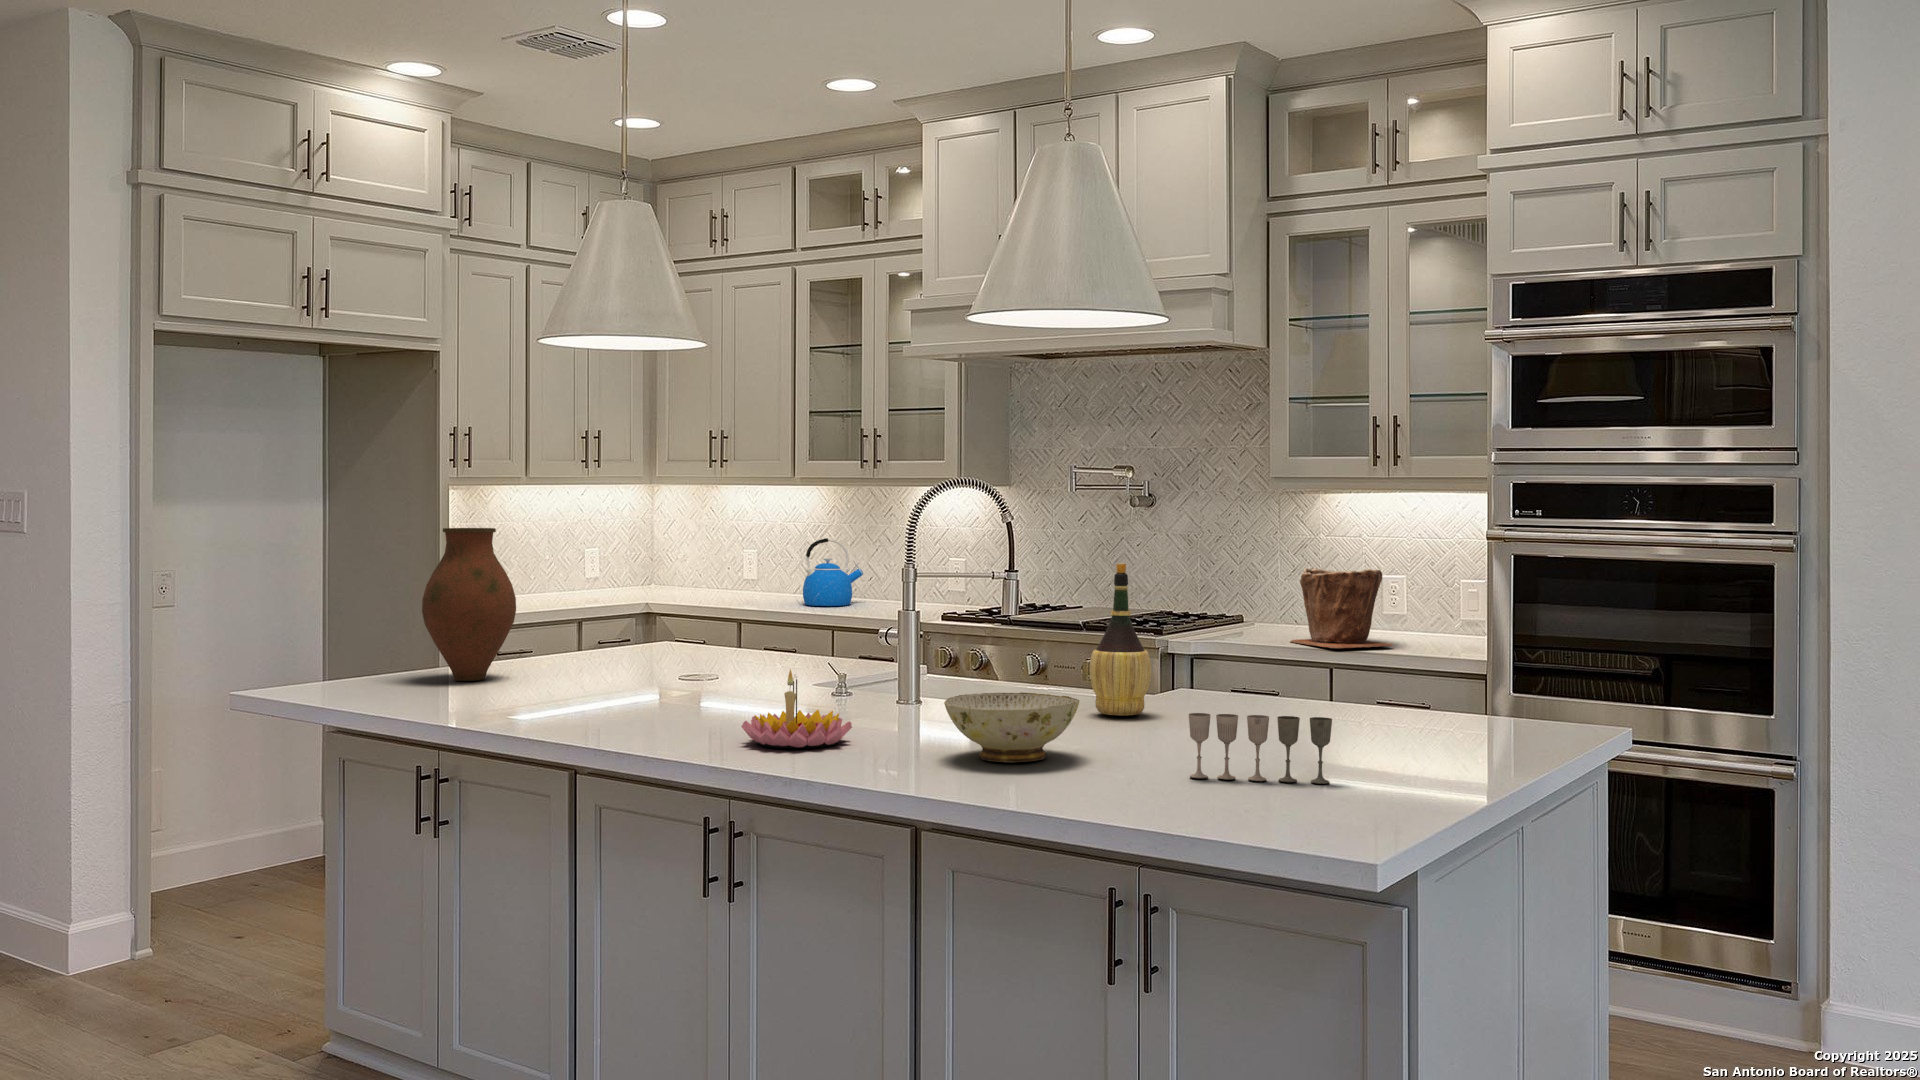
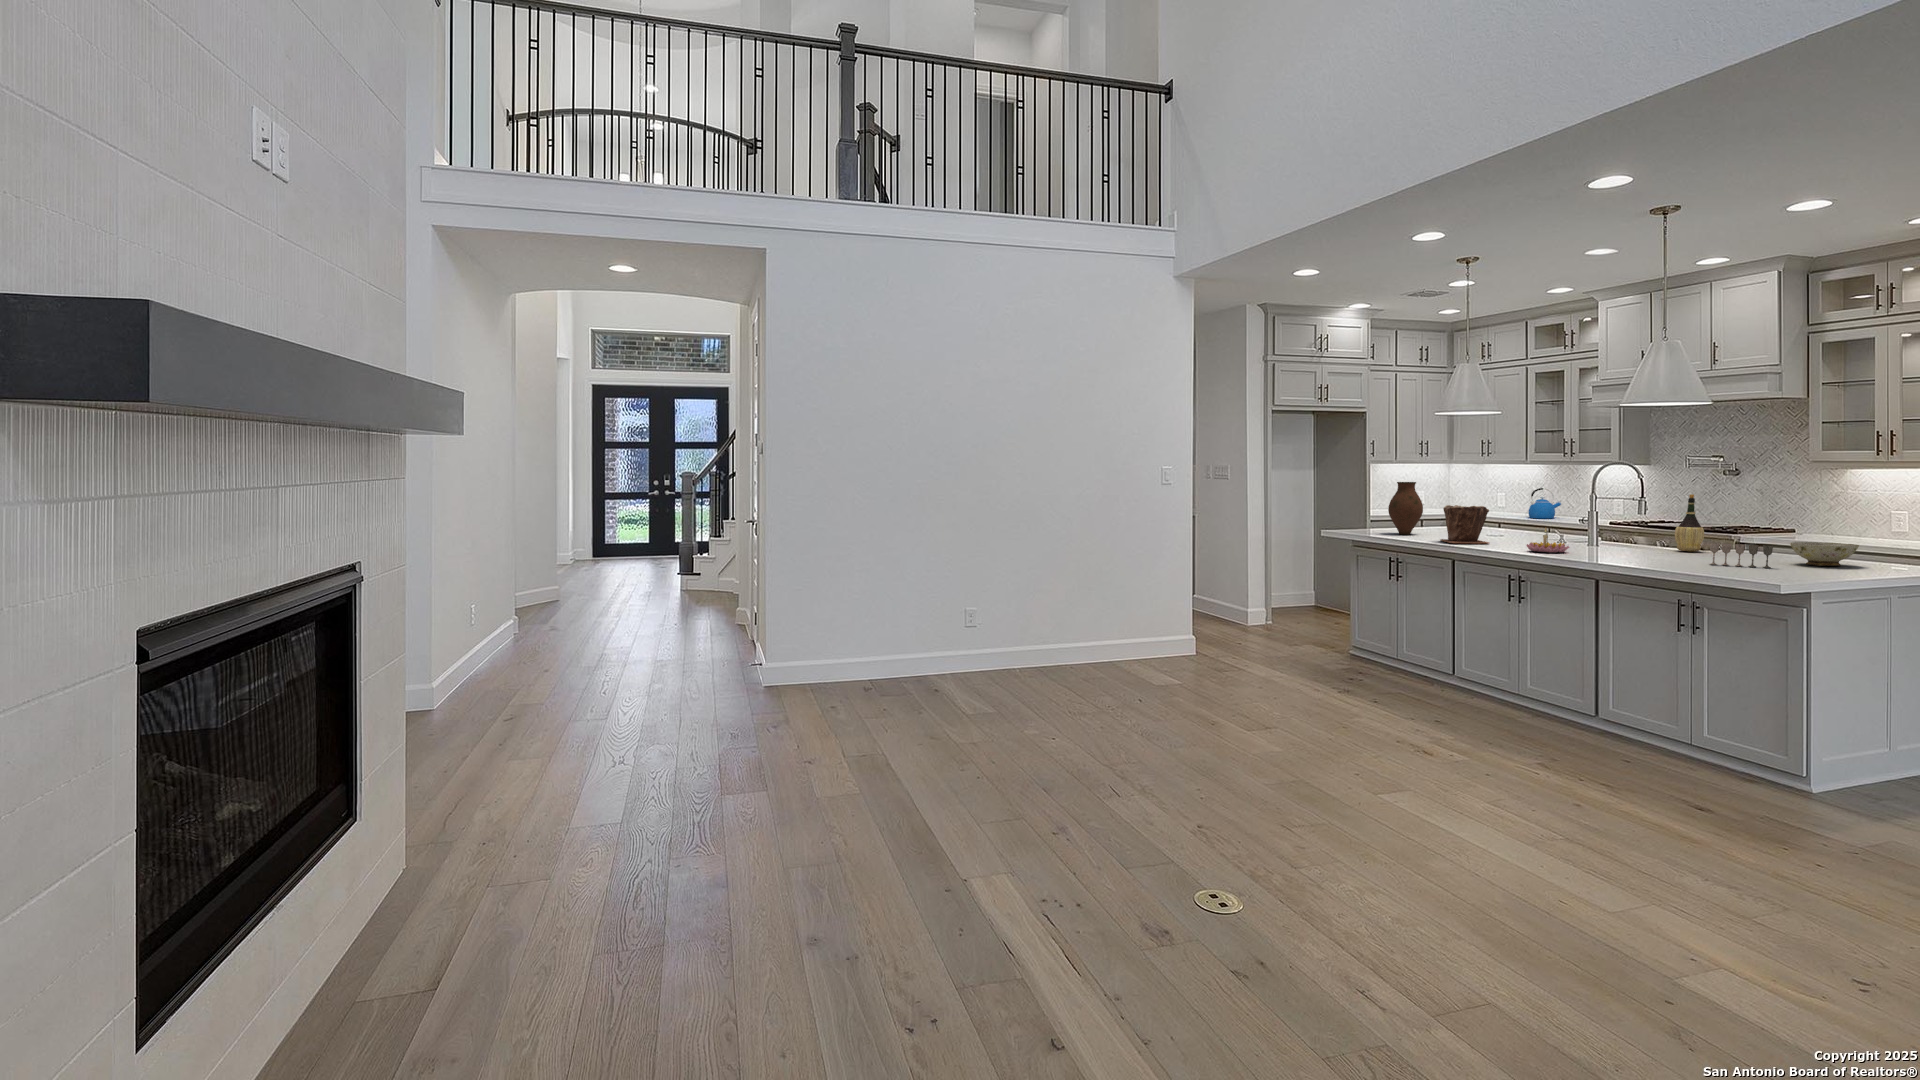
plant pot: present [1290,567,1393,648] -> present [1441,505,1489,543]
ceramic bowl: present [944,692,1079,762] -> present [1790,542,1859,566]

